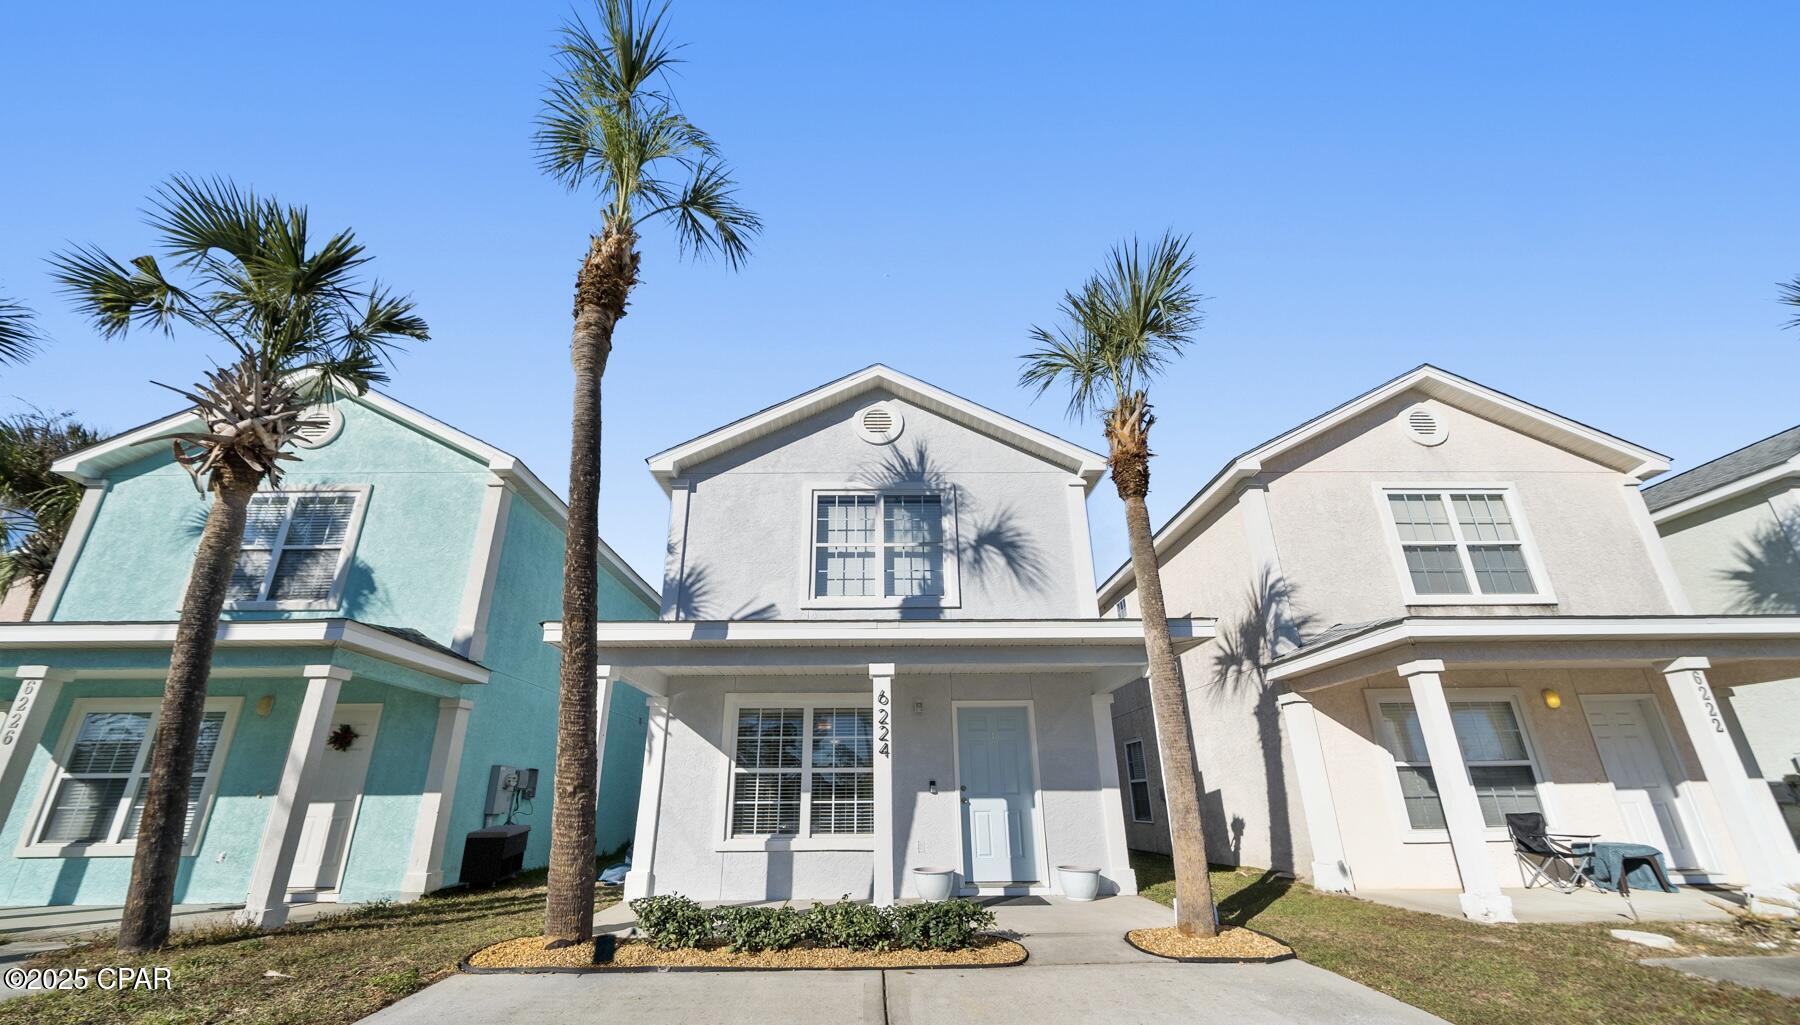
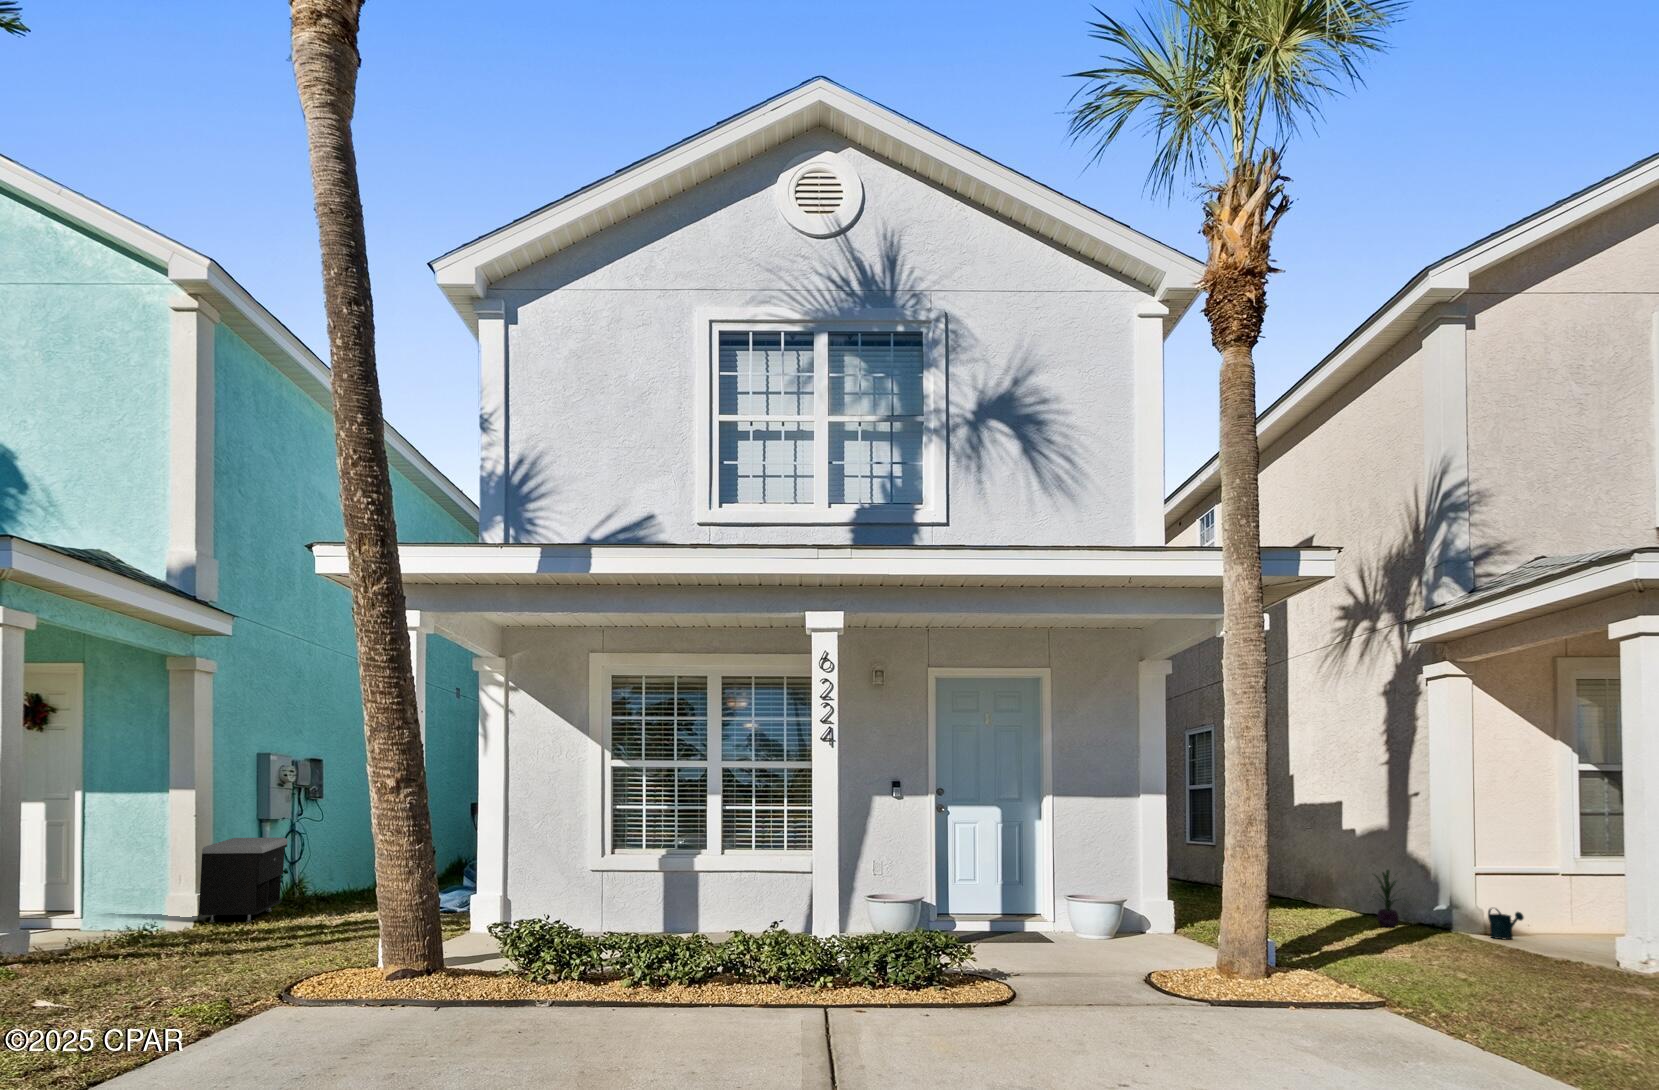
decorative plant: none [1231,839,1273,880] -> present [1373,870,1409,927]
watering can: present [591,927,637,964] -> present [1488,909,1524,939]

